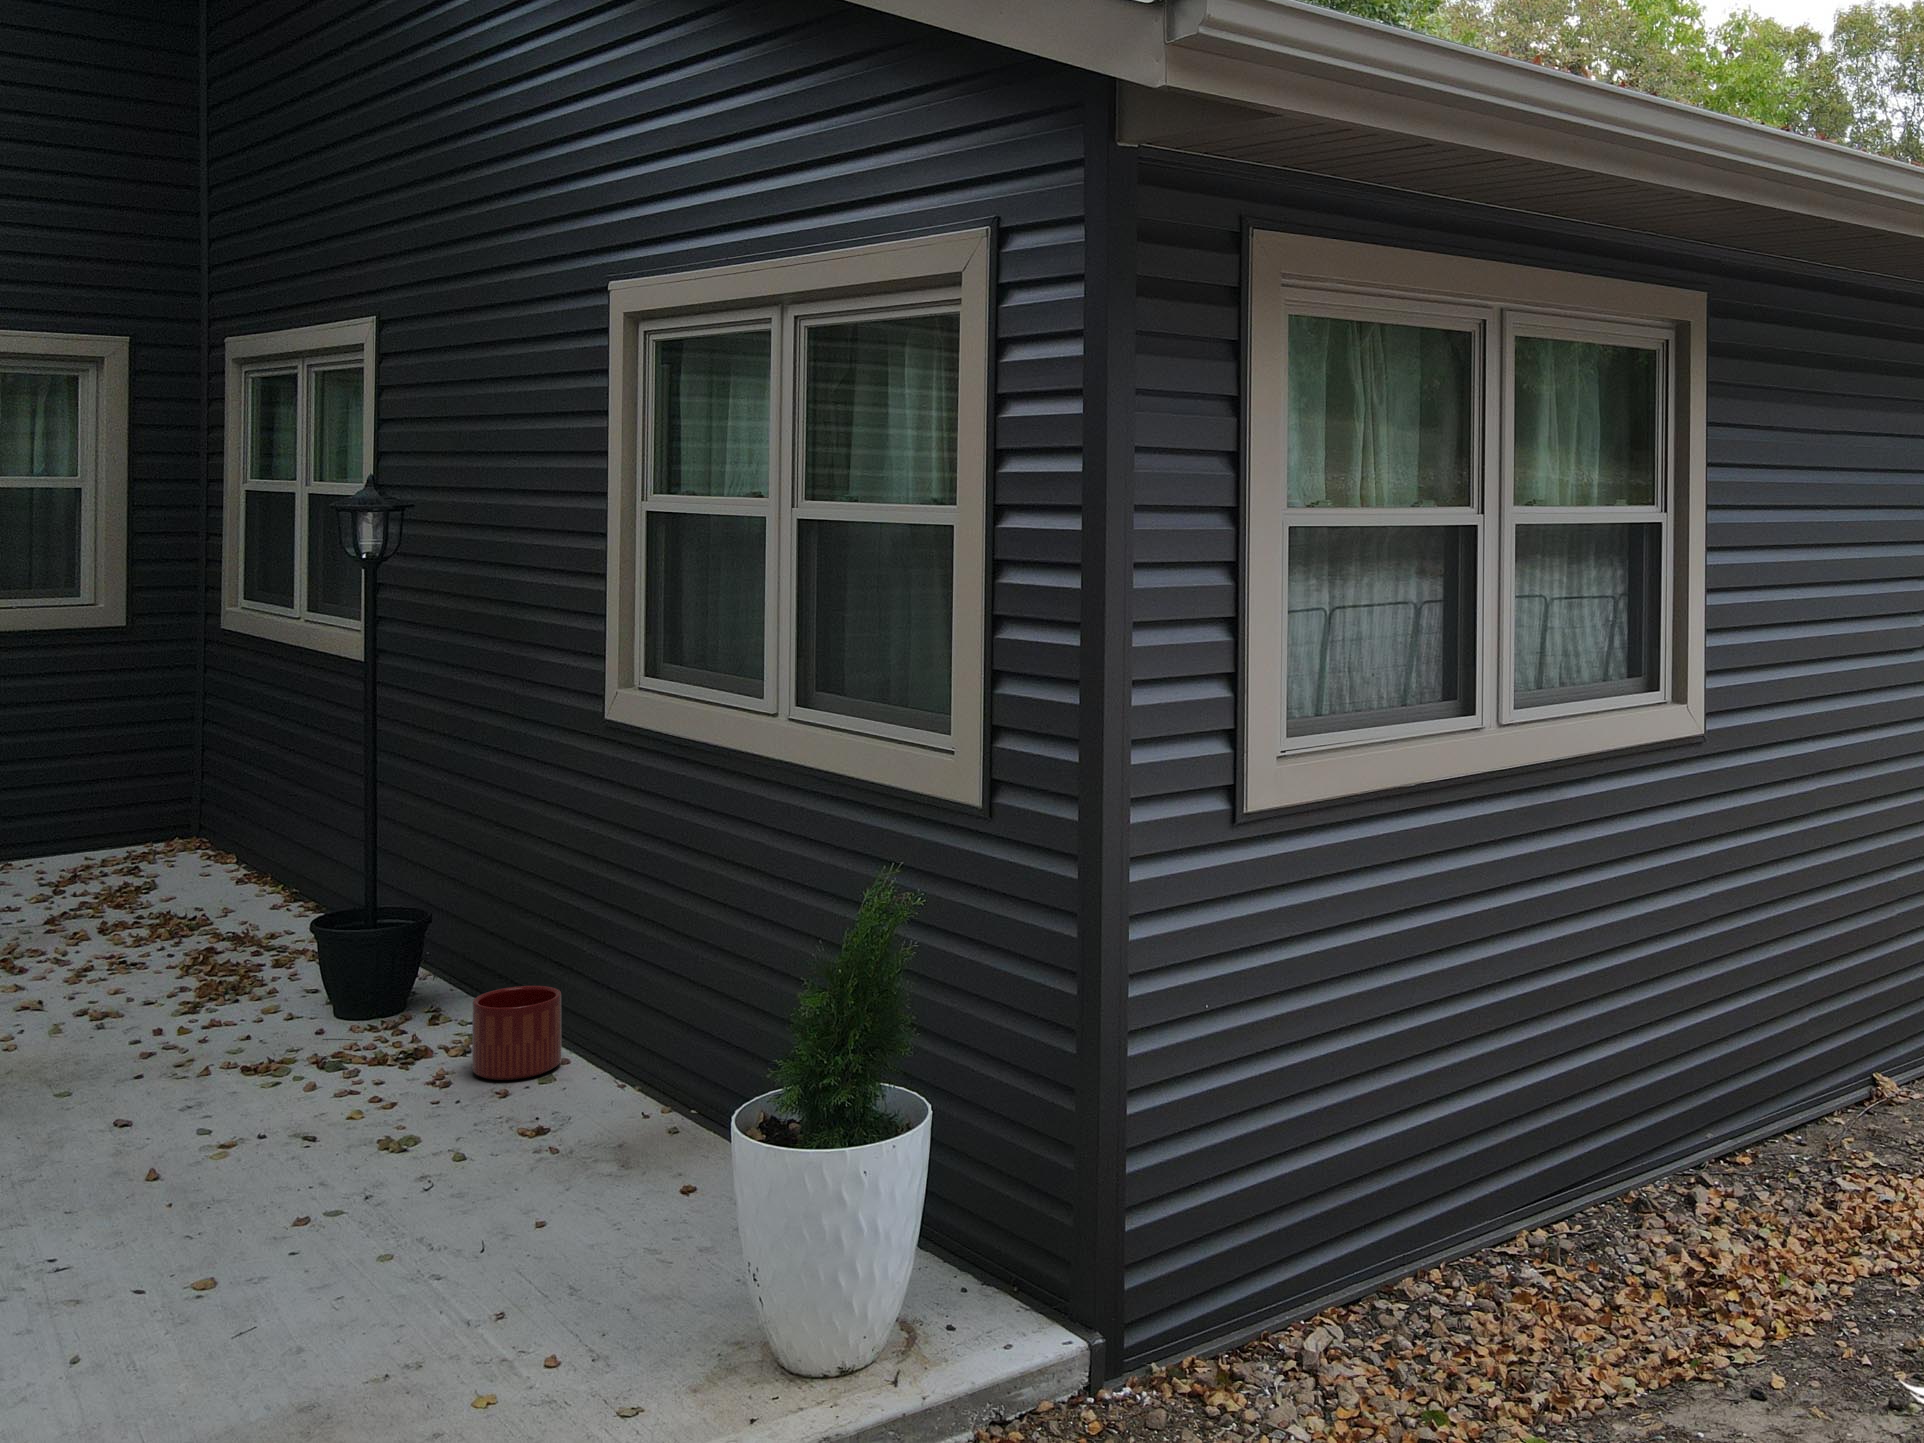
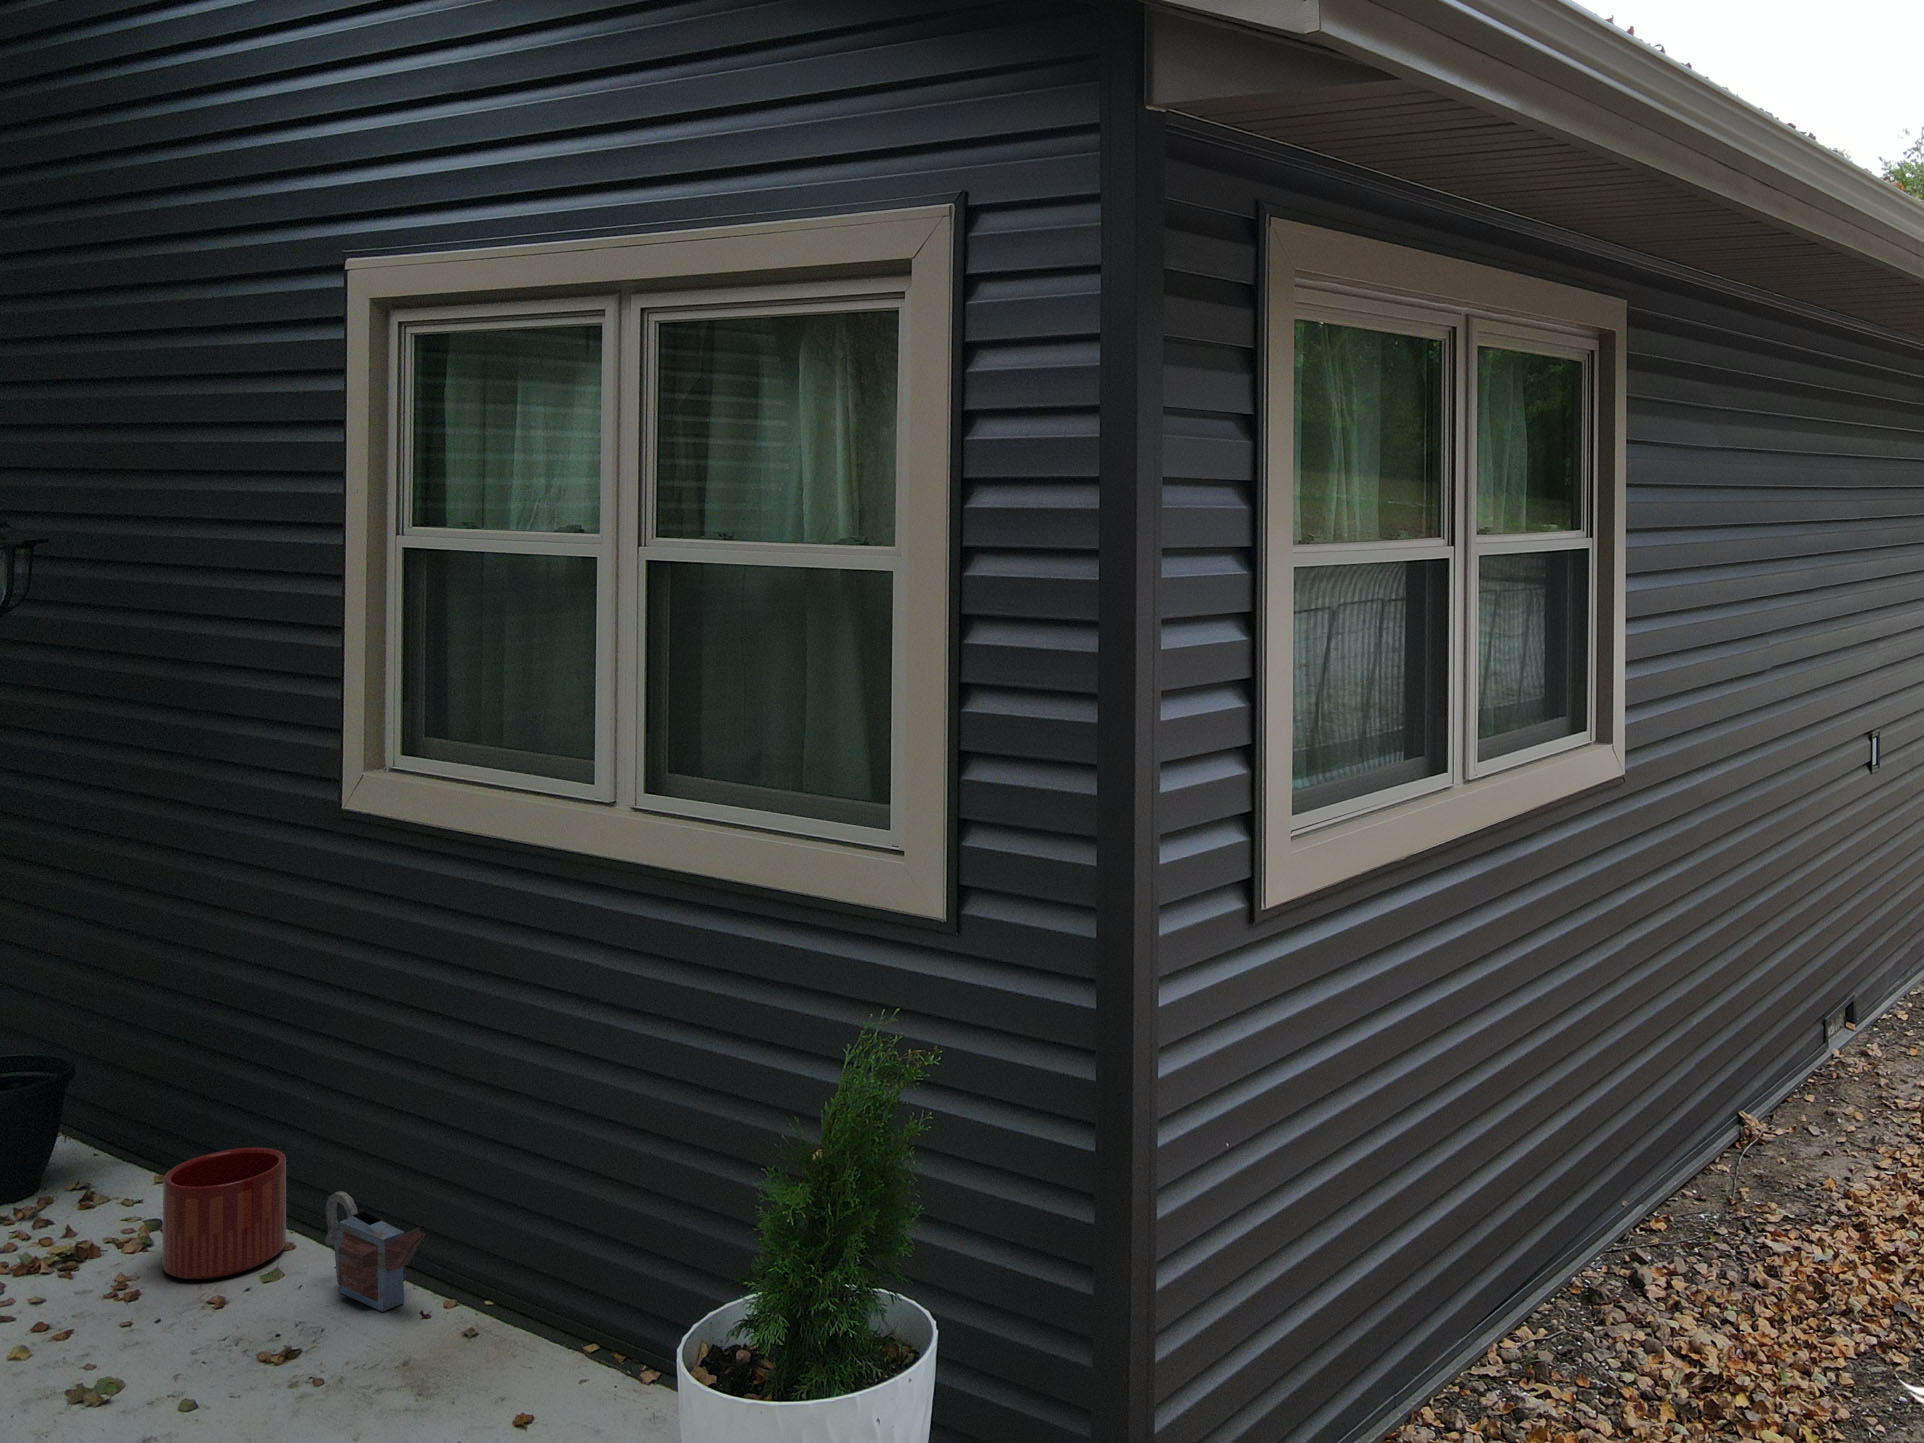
watering can: none [584,1019,648,1112] -> present [325,1191,426,1312]

